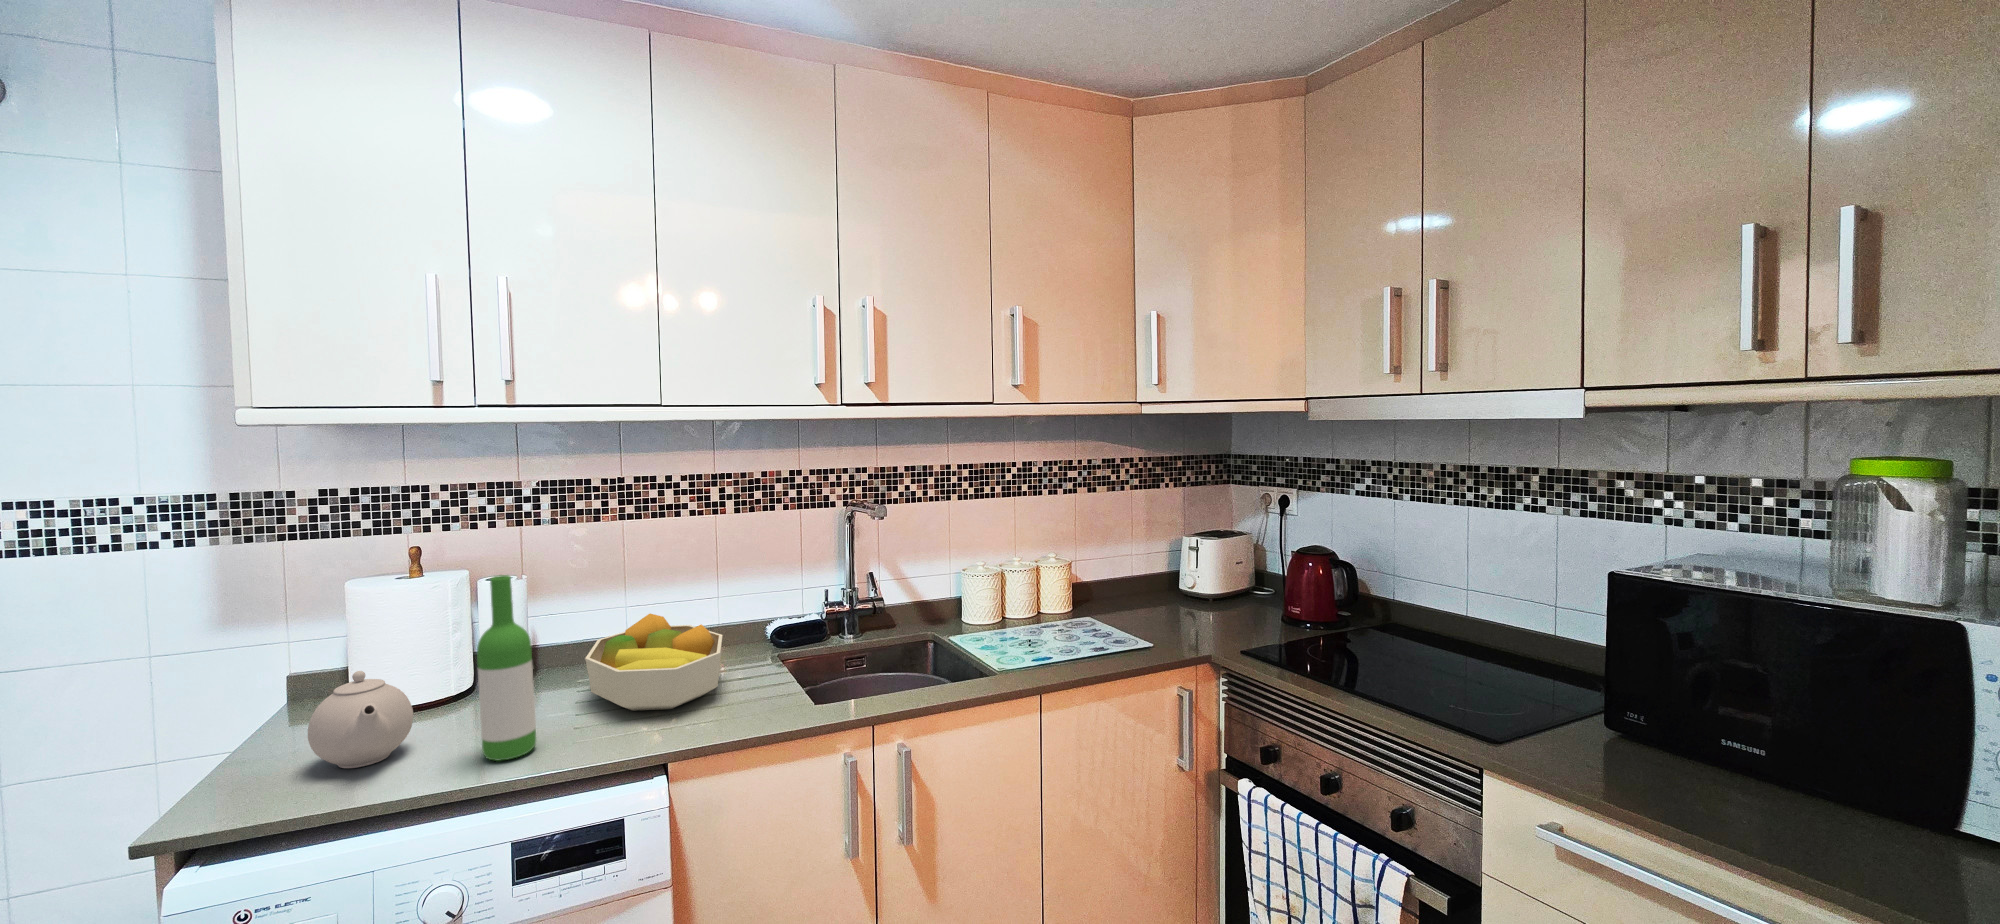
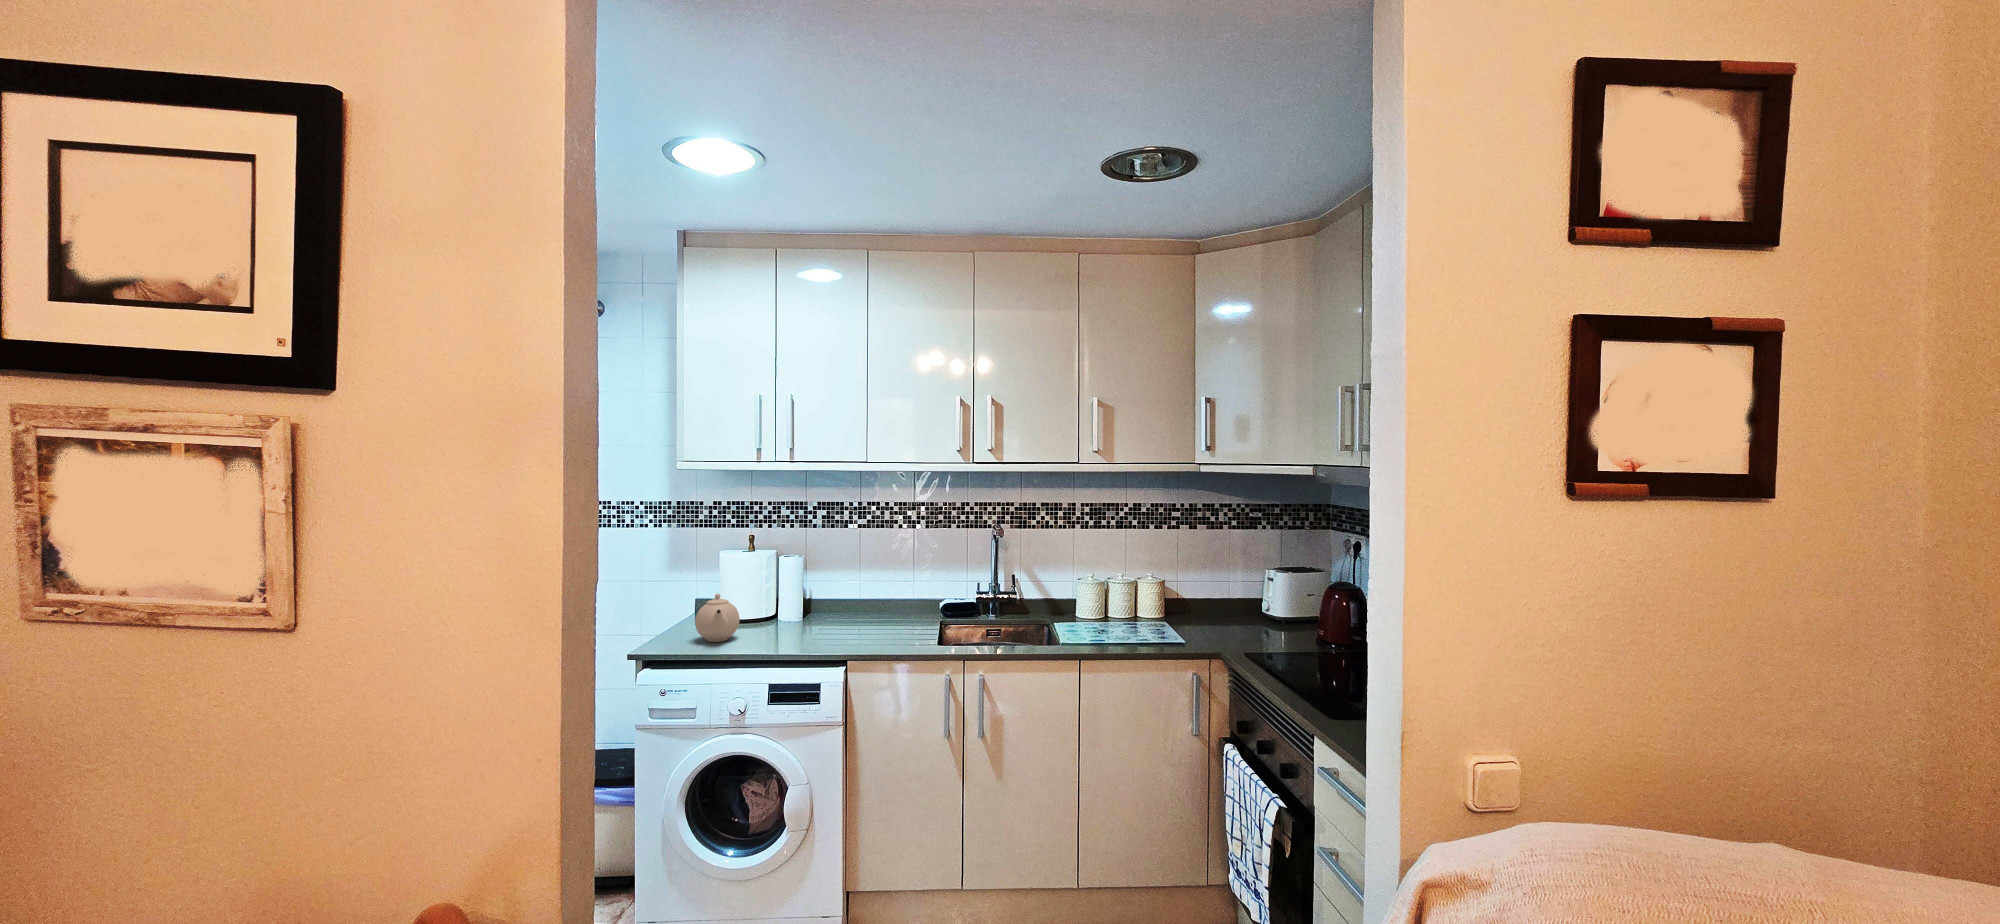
wine bottle: present [477,575,536,761] -> none [765,550,791,648]
fruit bowl: present [585,614,722,711] -> none [823,584,900,638]

